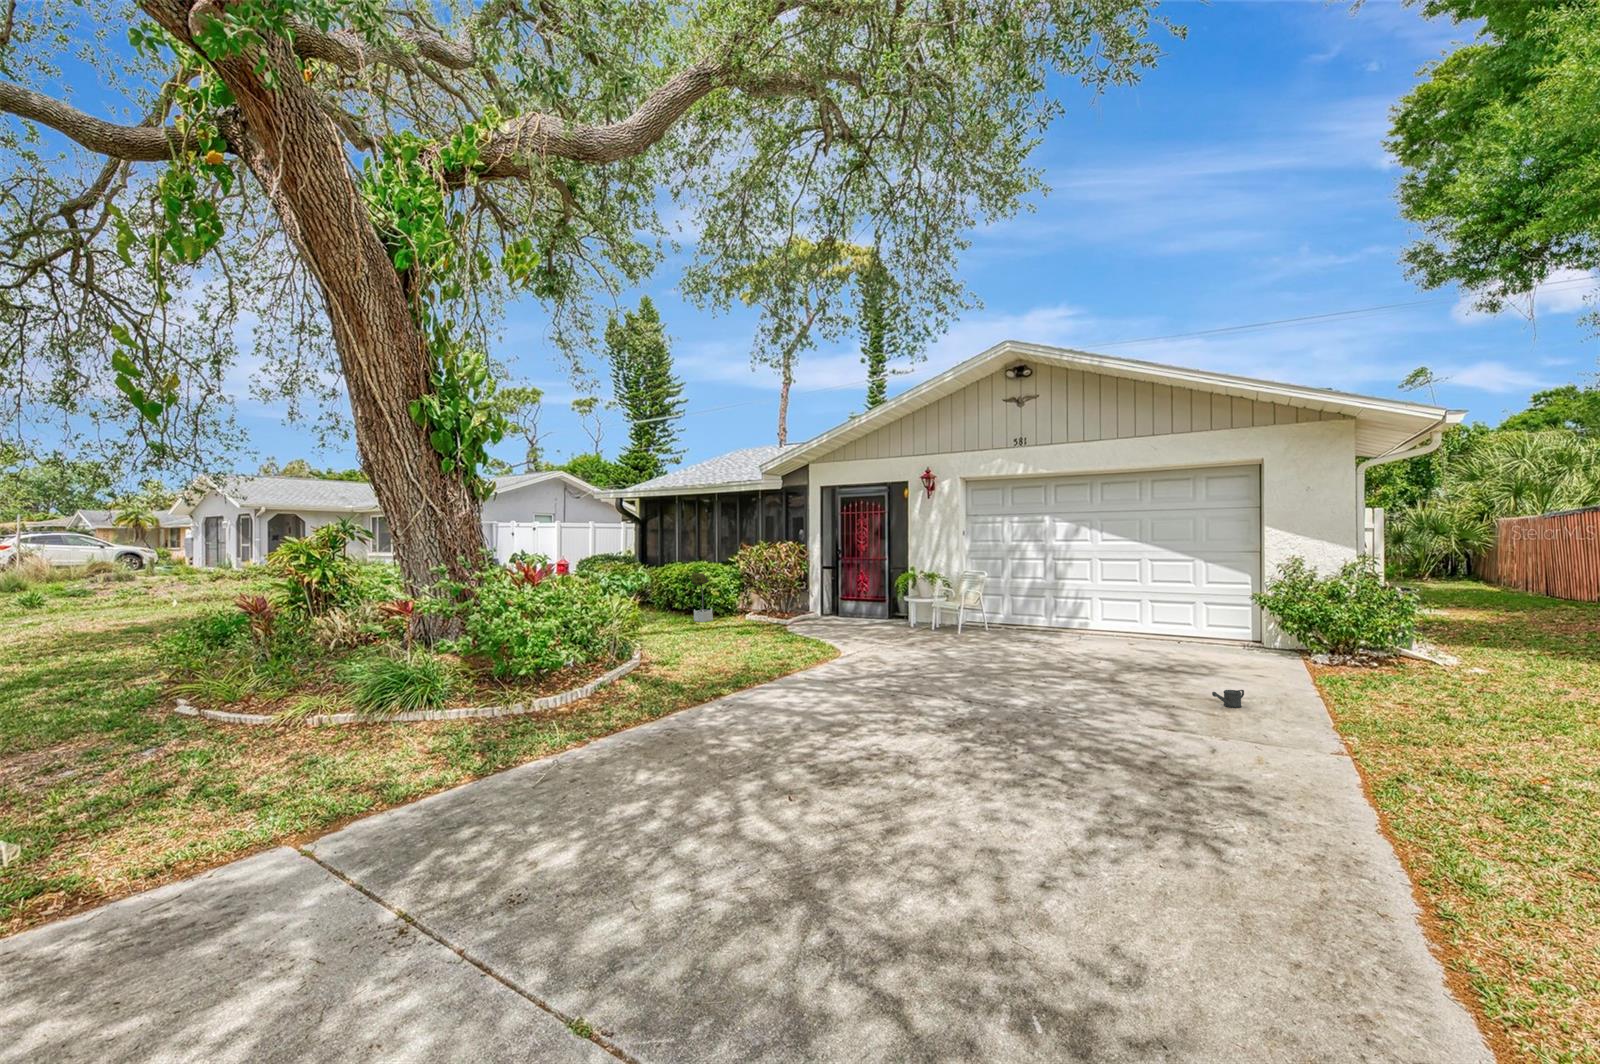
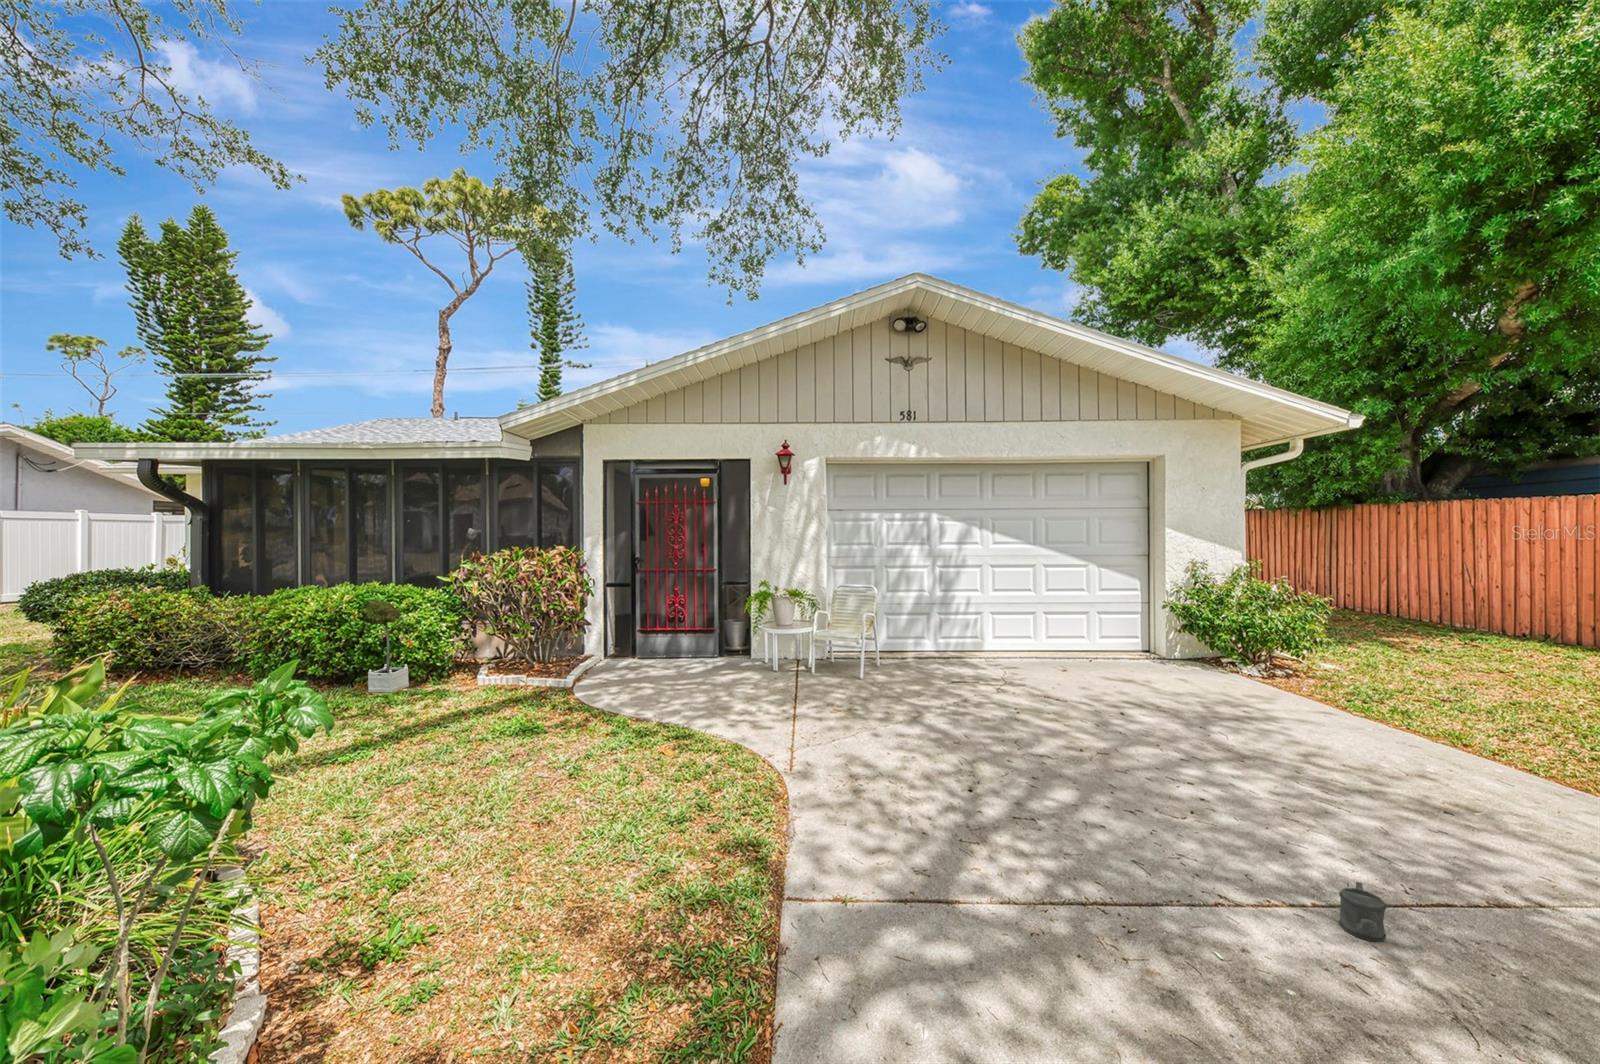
watering can: present [1212,690,1244,708] -> present [1339,882,1386,942]

